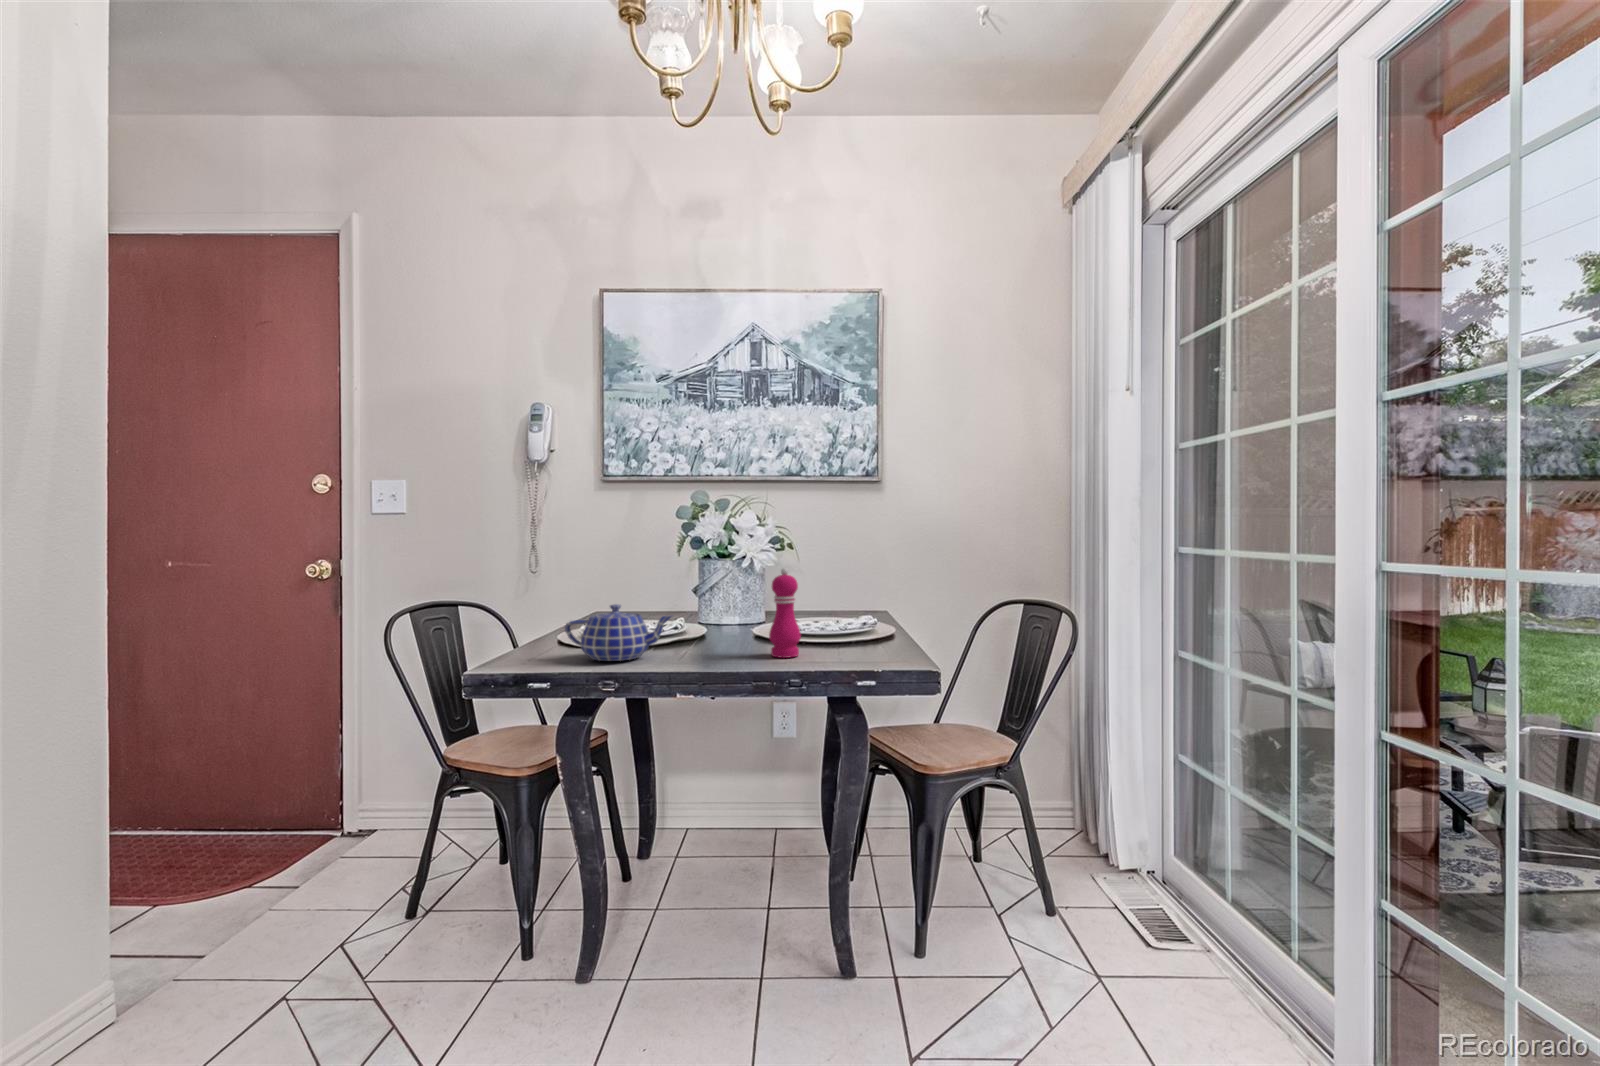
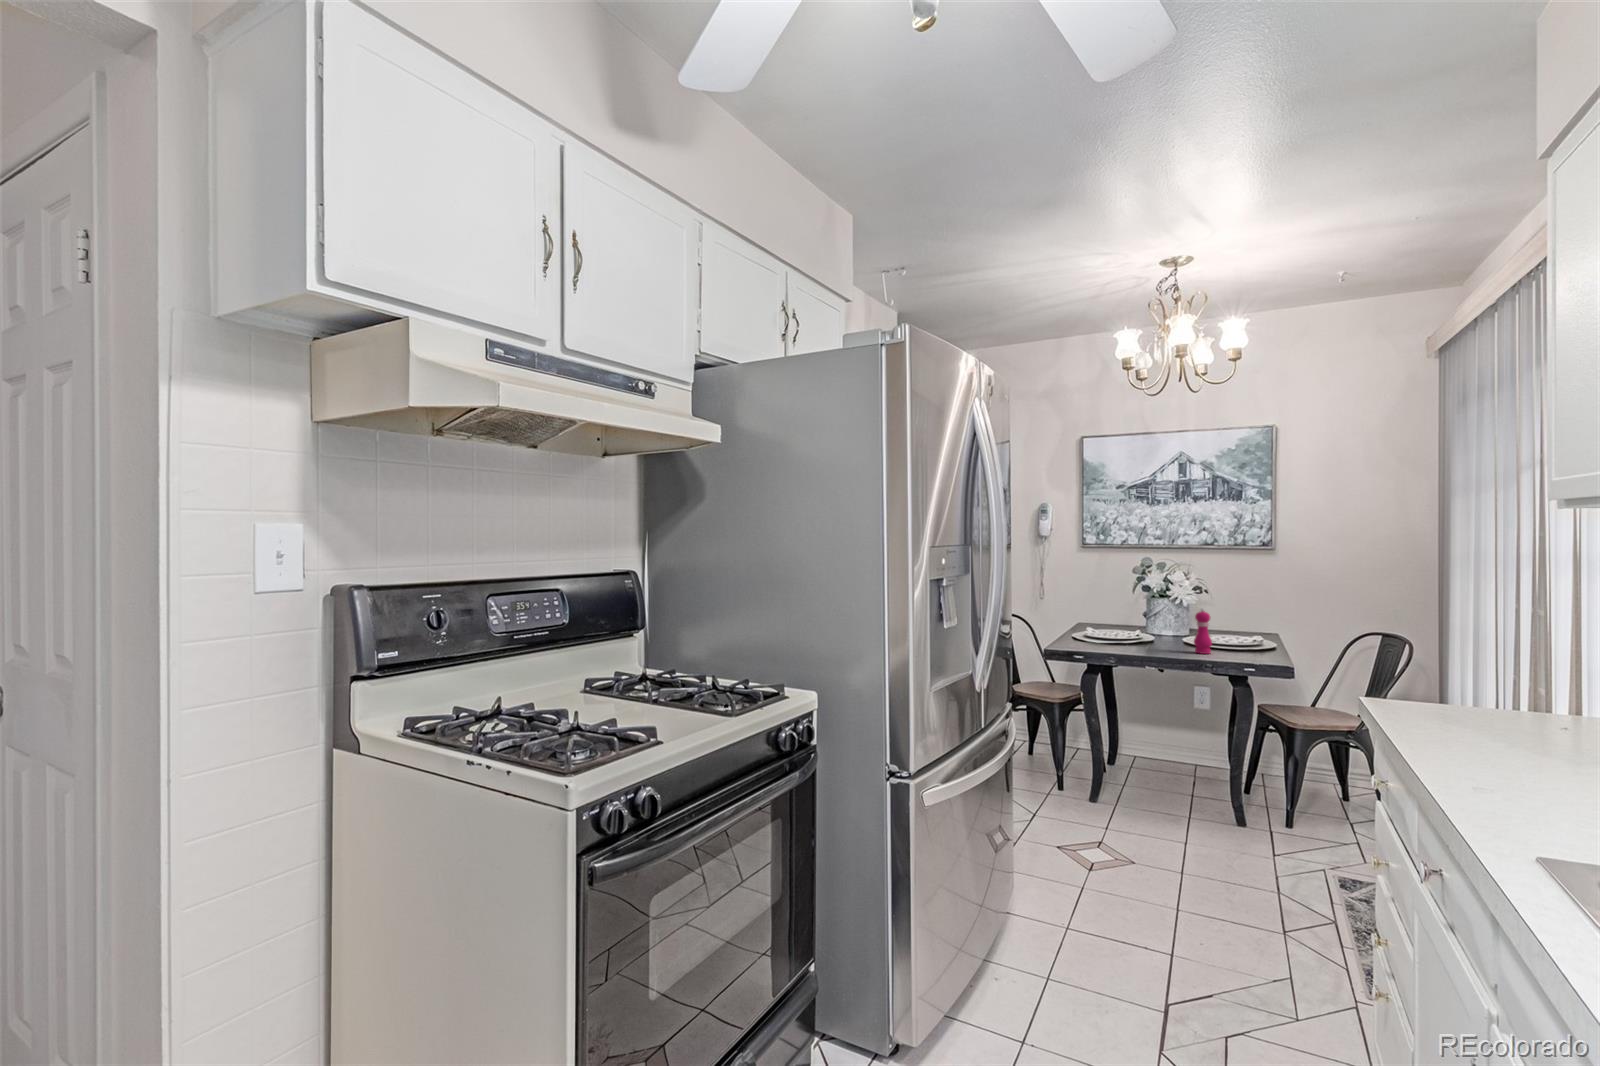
teapot: present [565,605,671,661] -> none [1084,622,1141,649]

